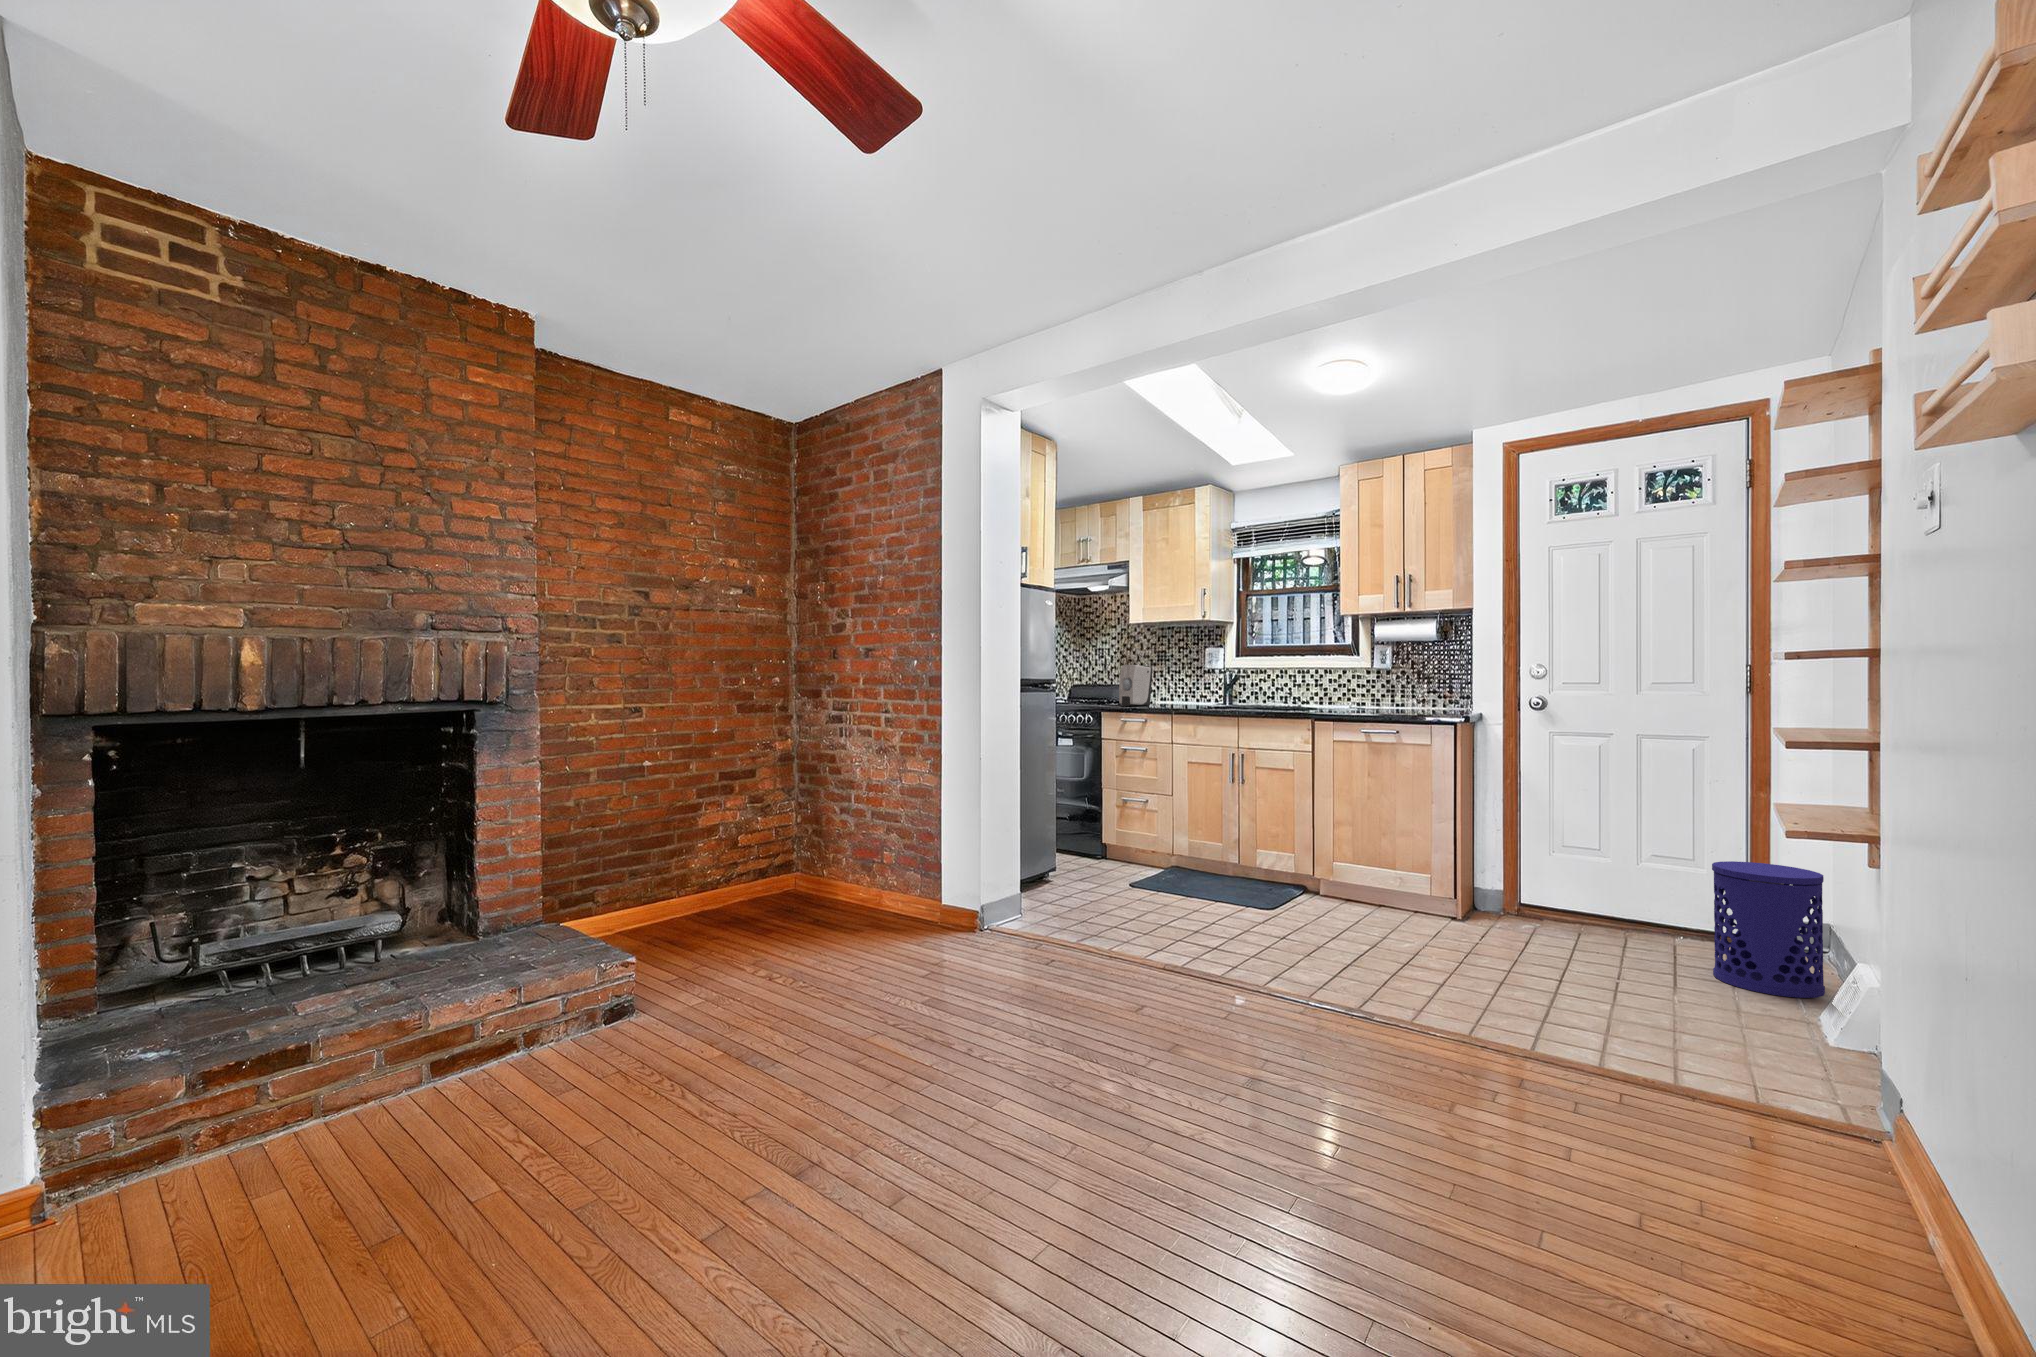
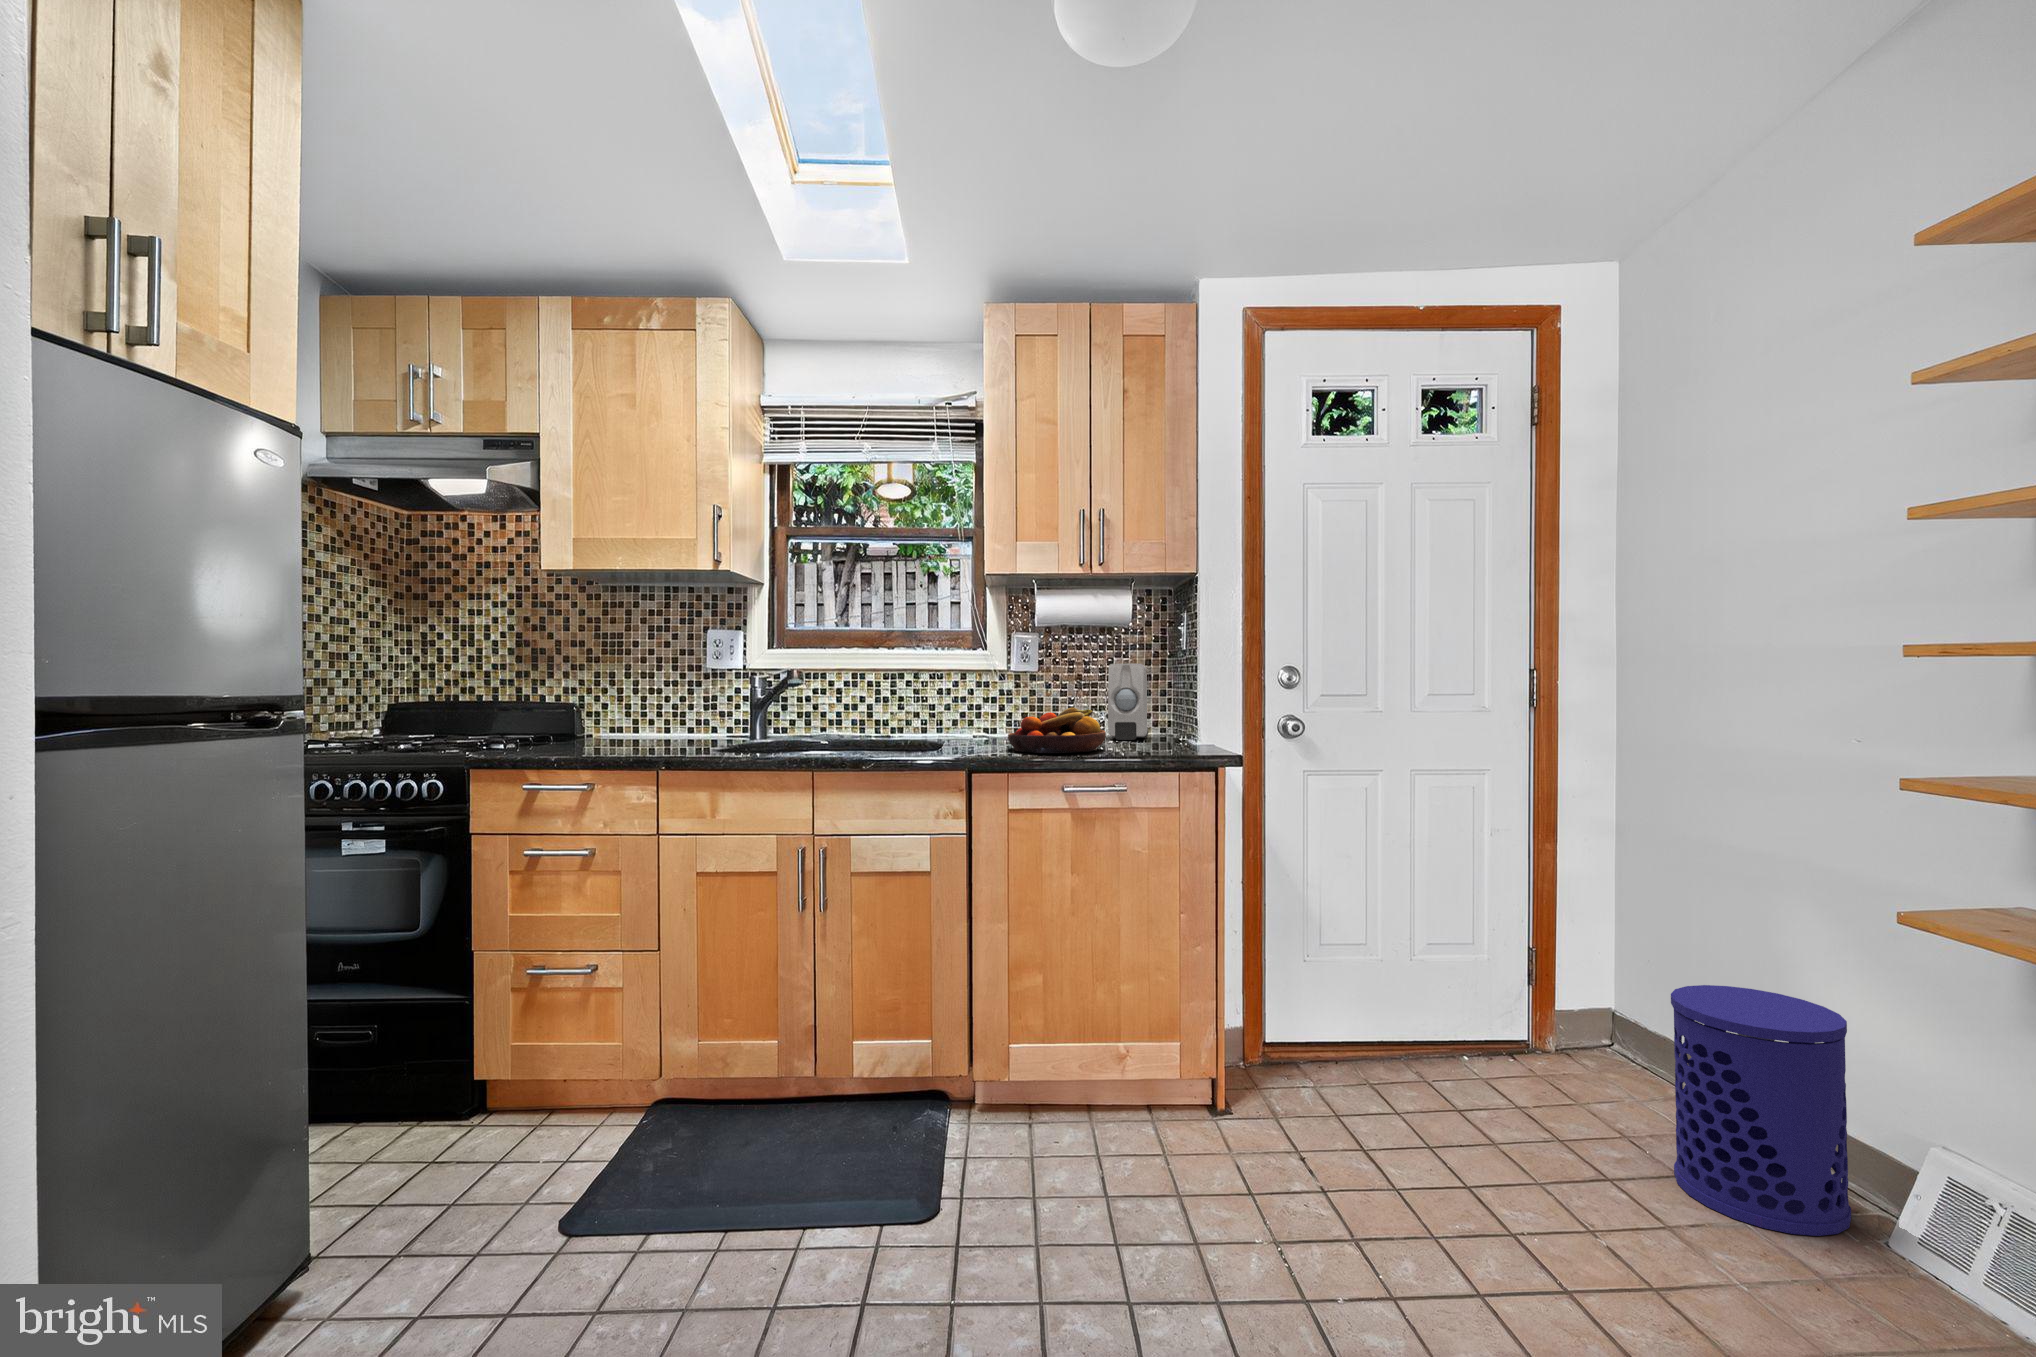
soap dispenser: present [1119,665,1152,706] -> present [1108,664,1148,740]
fruit bowl: none [1350,689,1409,713] -> present [1008,708,1106,753]

